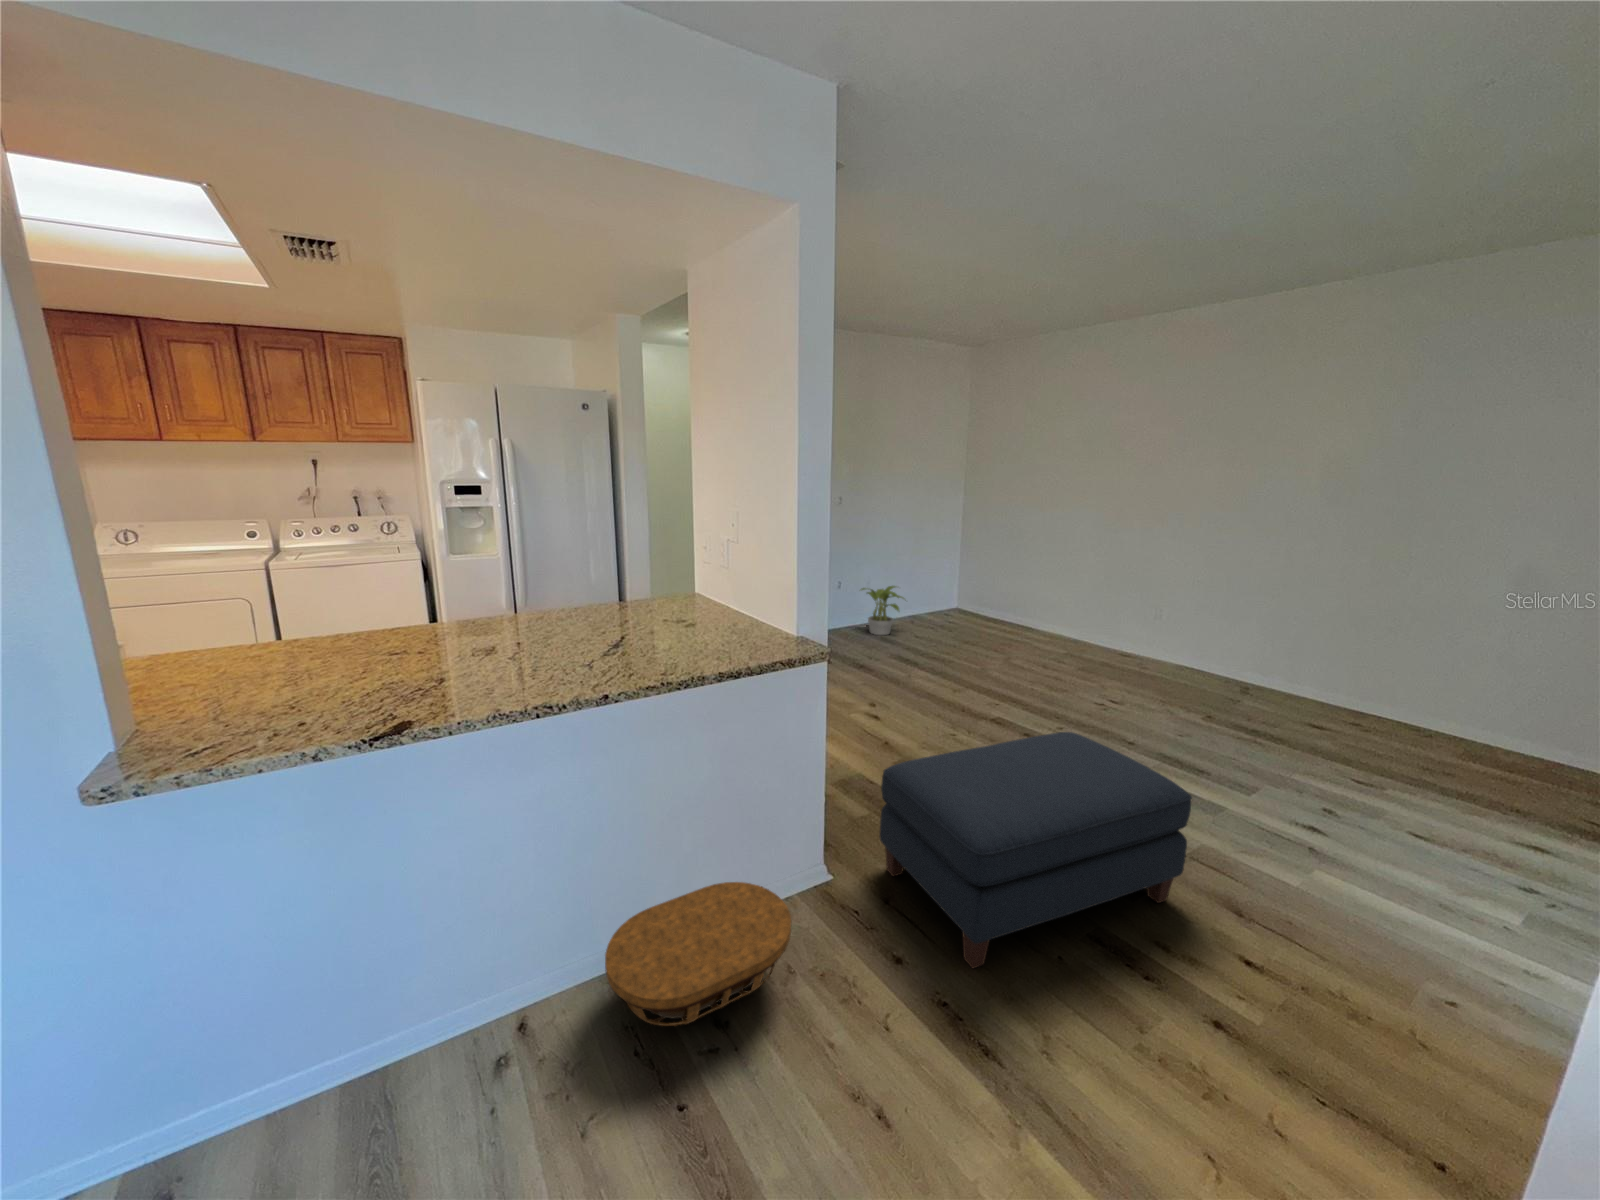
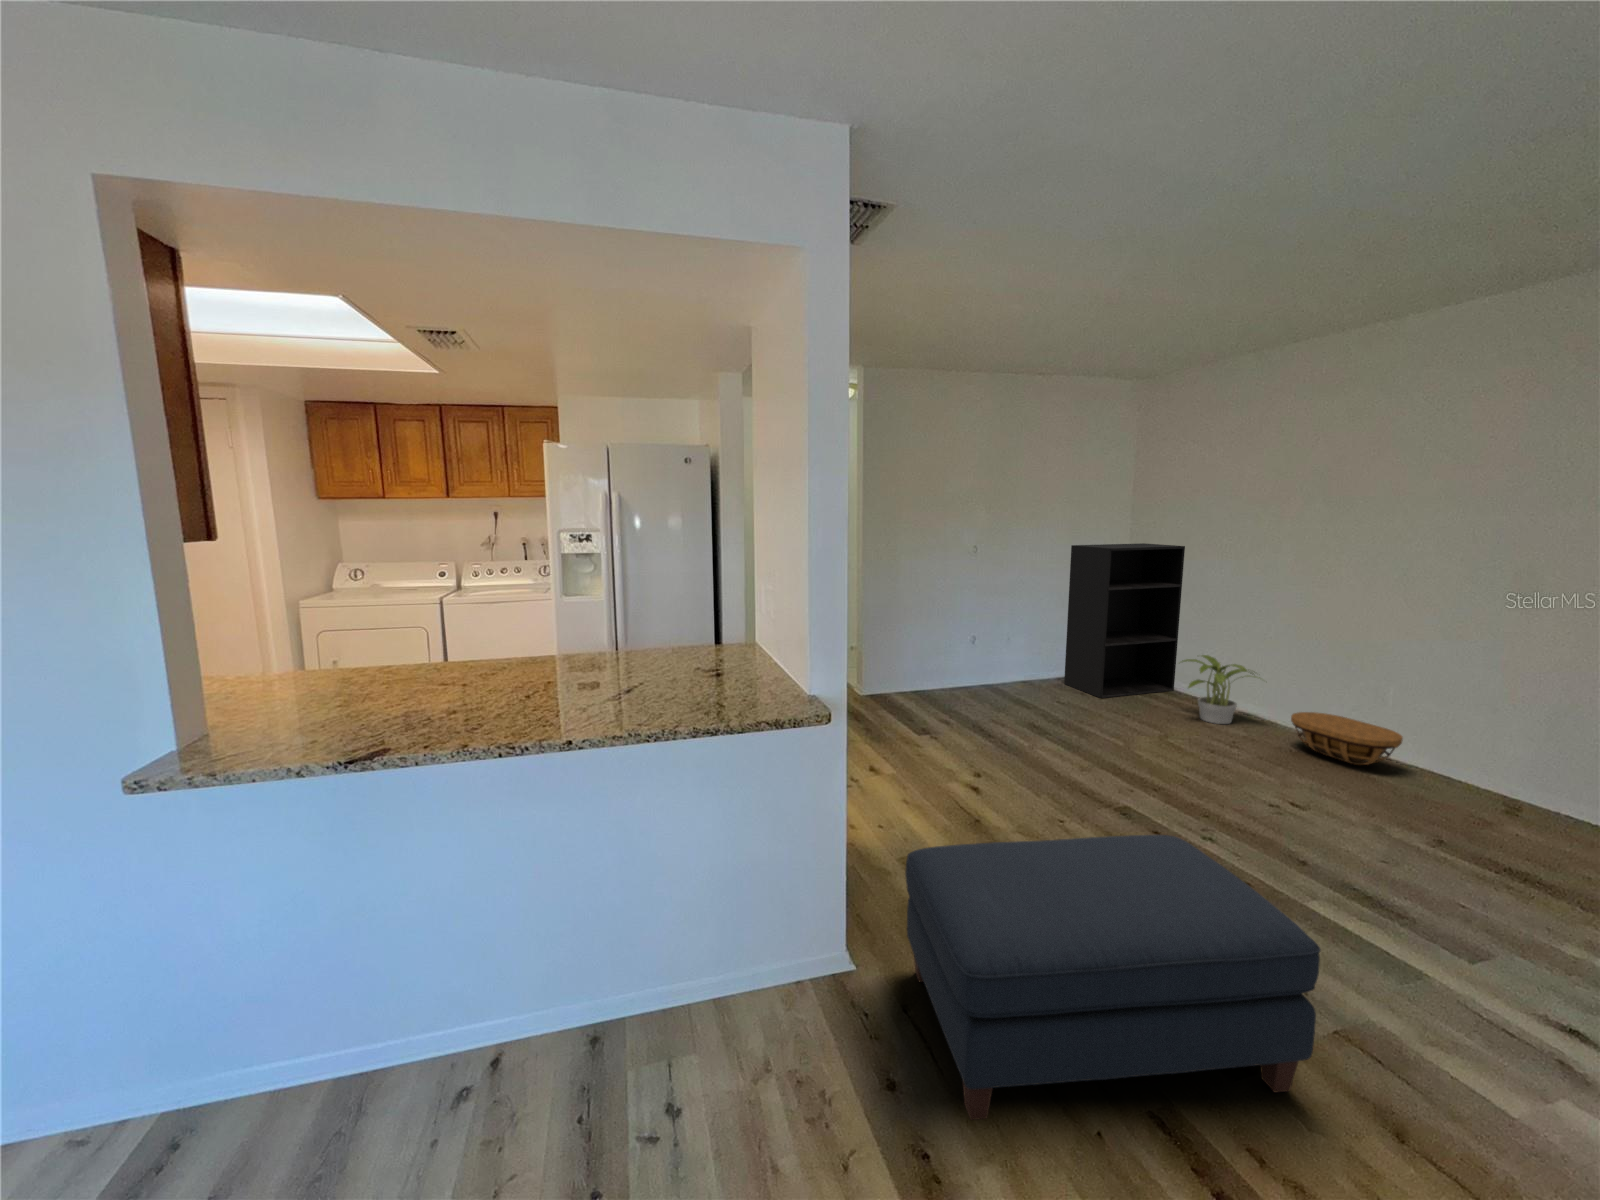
bookshelf: none [910,502,1004,634] -> present [1064,543,1185,698]
potted plant: present [861,586,904,635] -> present [1182,655,1260,724]
basket: present [605,882,791,1026] -> present [1291,712,1403,765]

